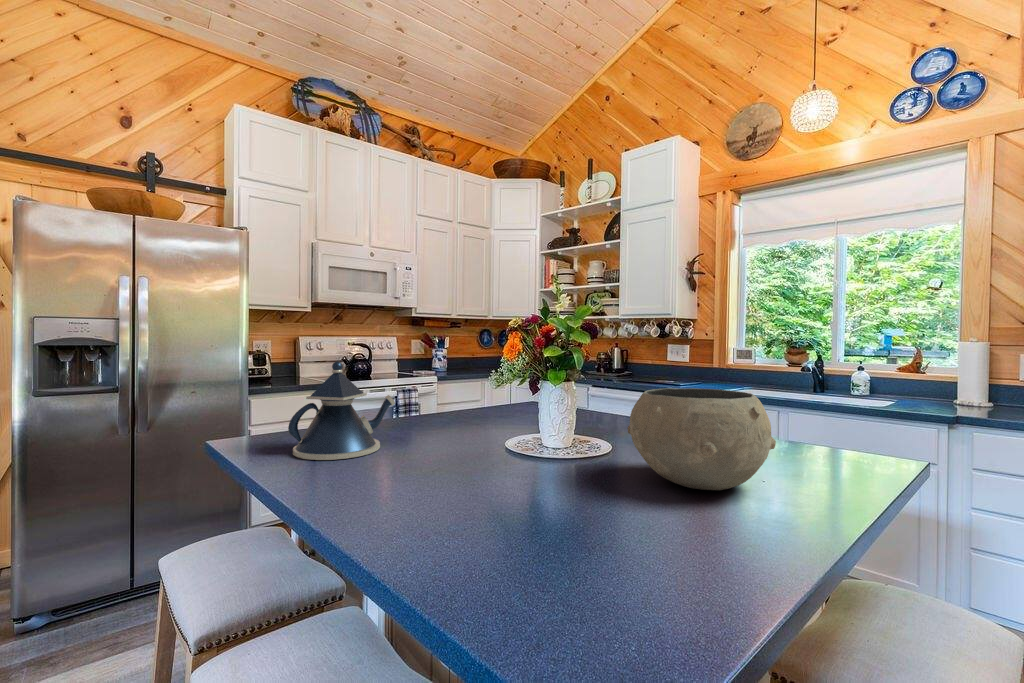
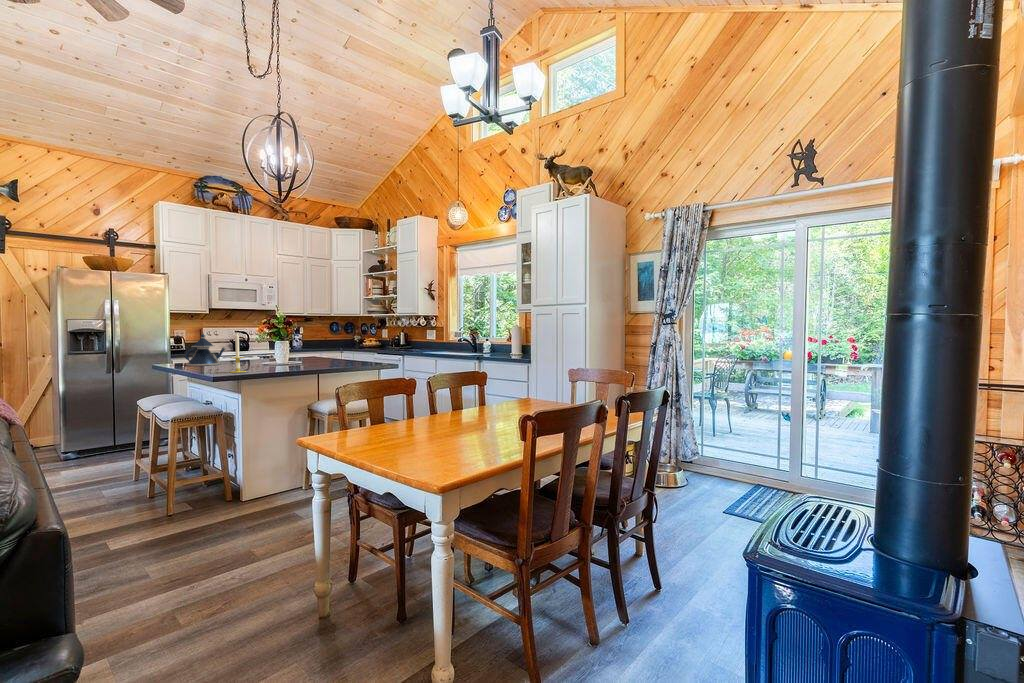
candle: none [540,378,617,608] -> present [230,333,246,373]
ceramic bowl: present [627,388,776,490] -> none [288,340,328,366]

